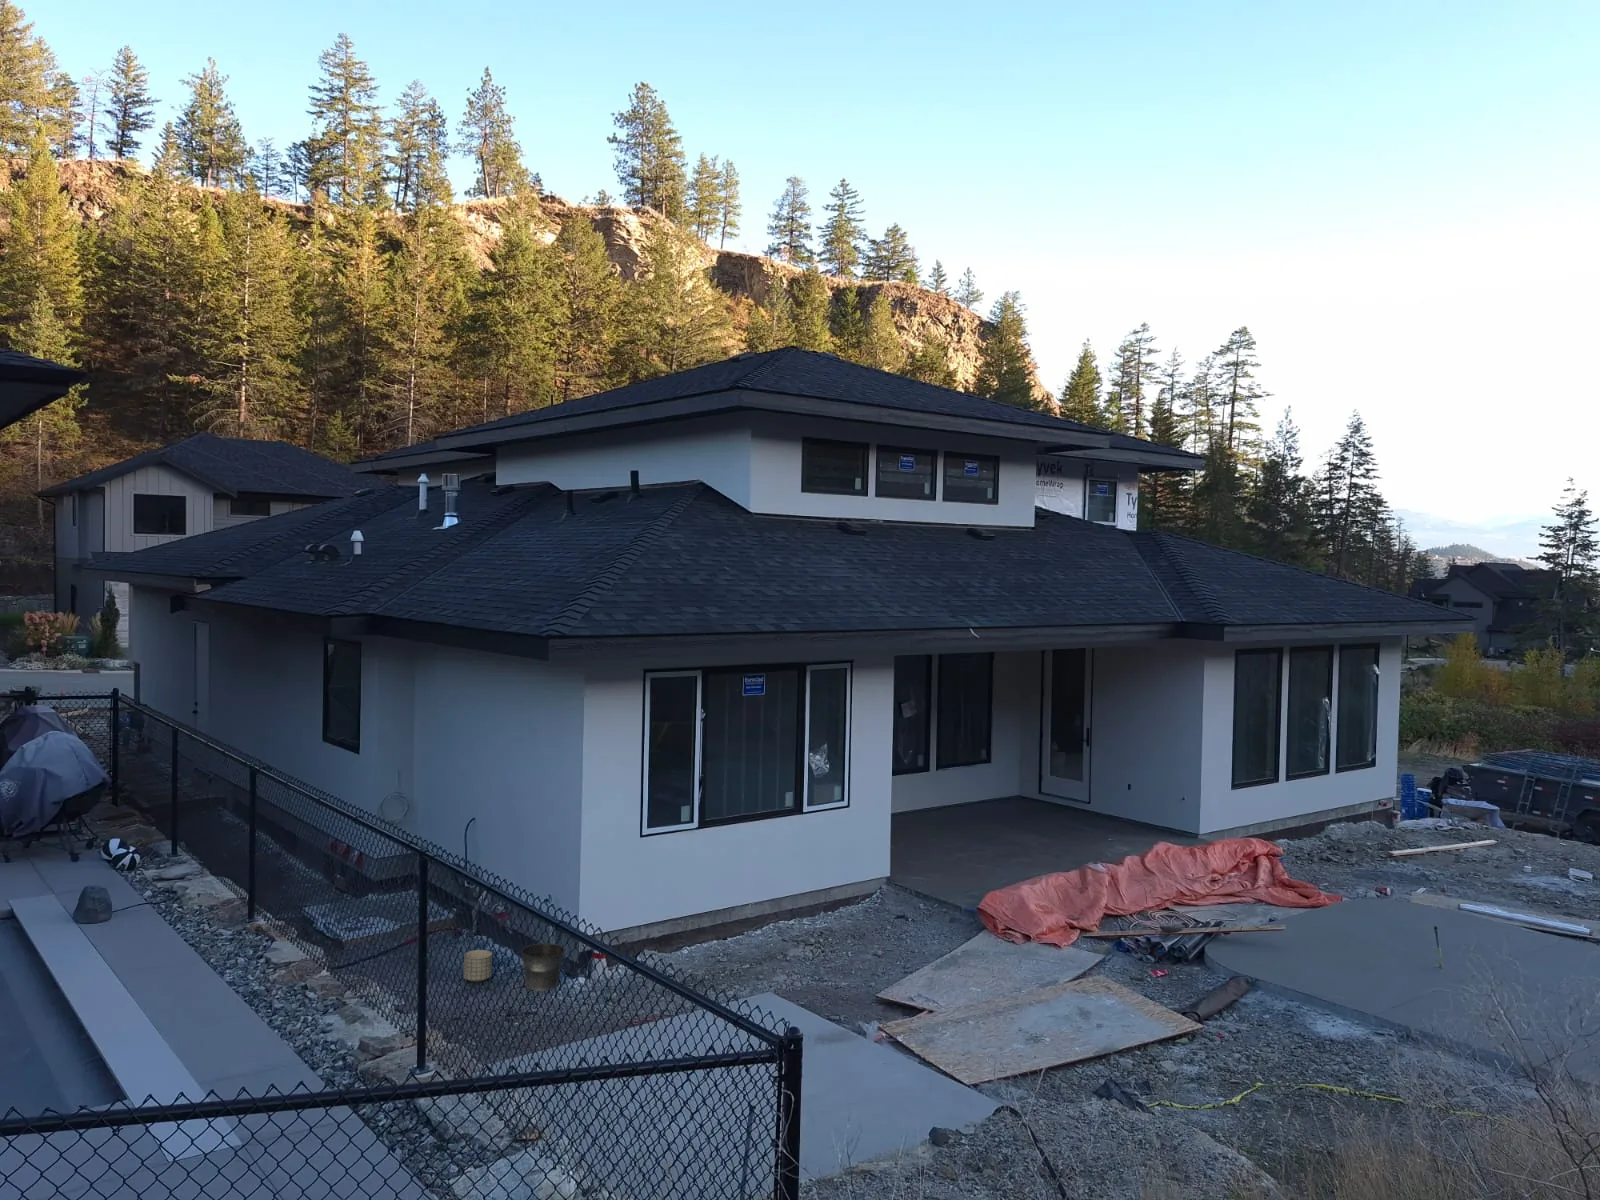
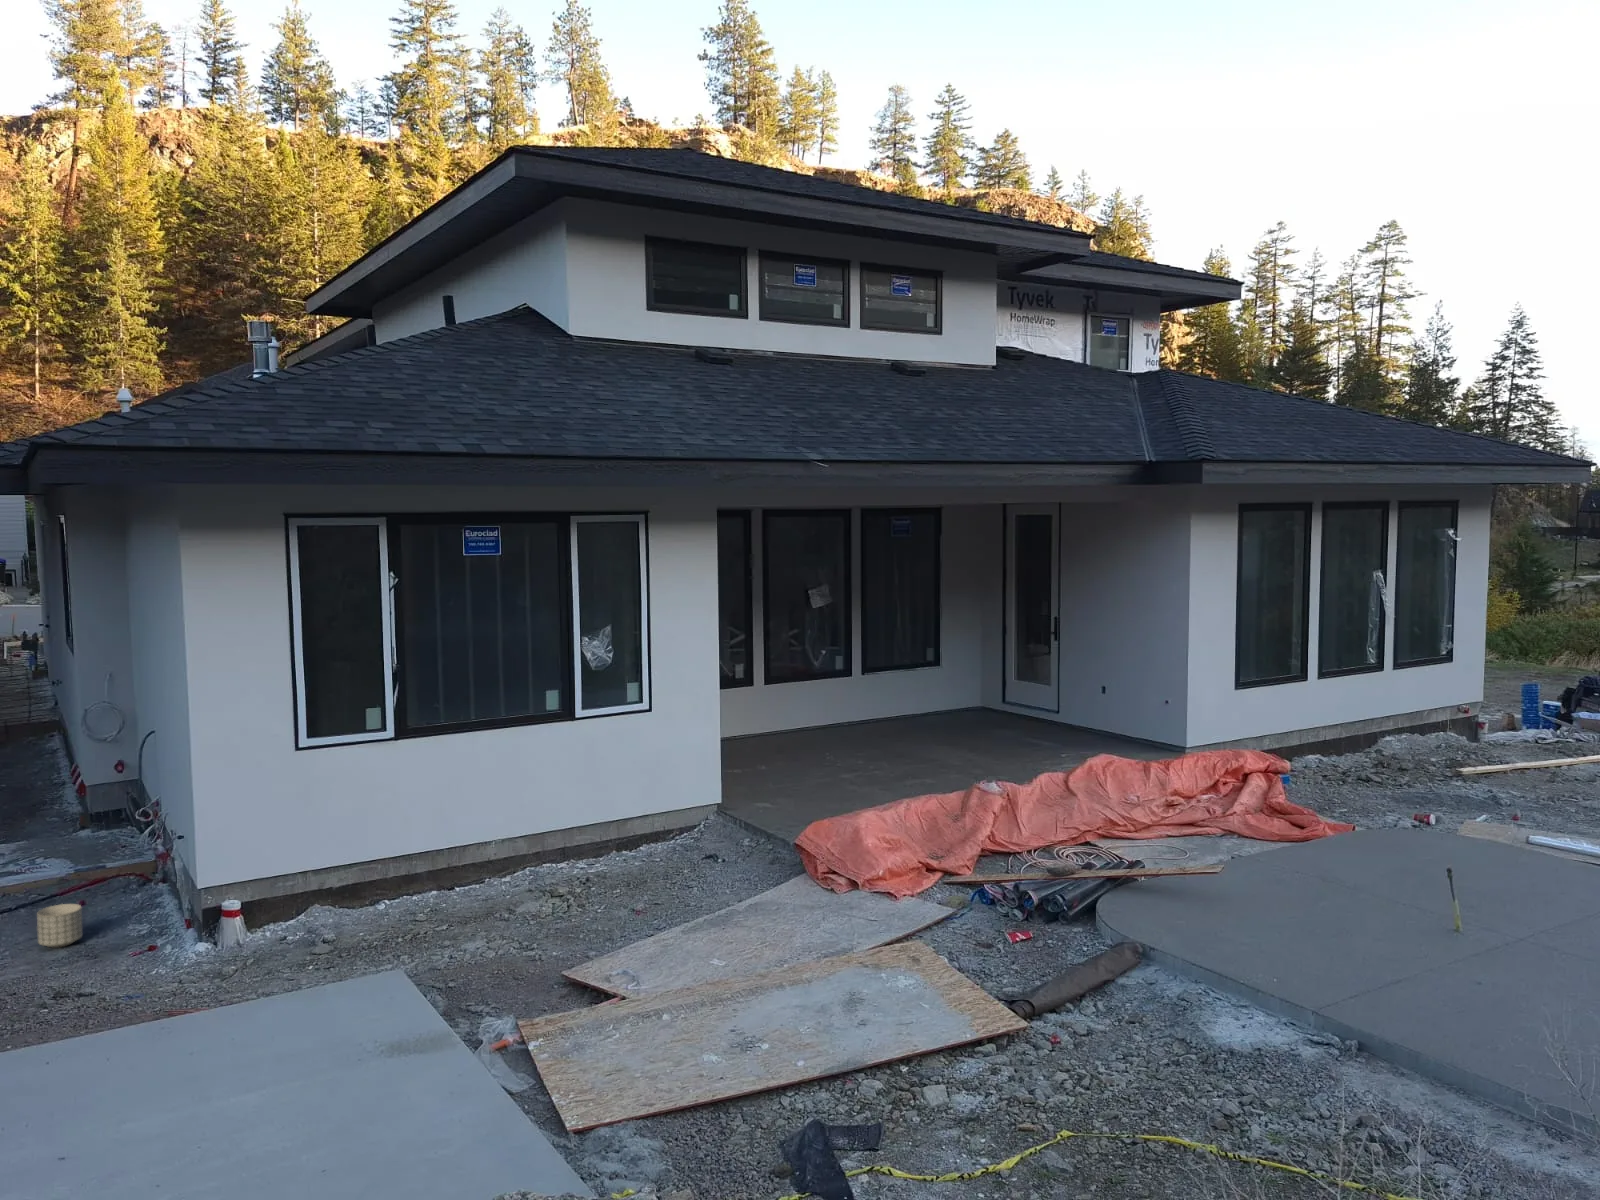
bucket: present [518,943,565,991] -> none [94,895,173,961]

